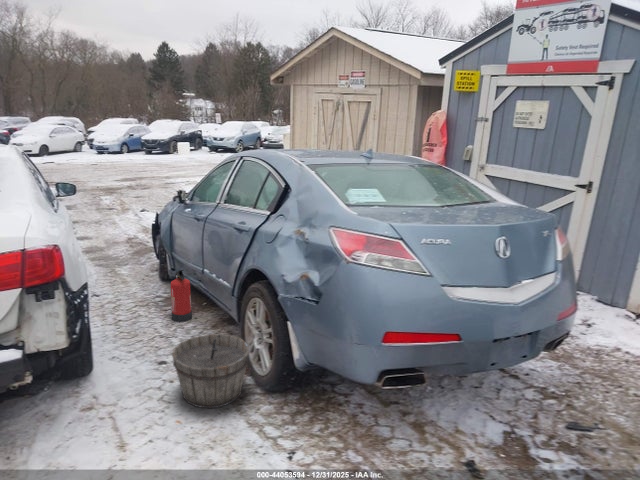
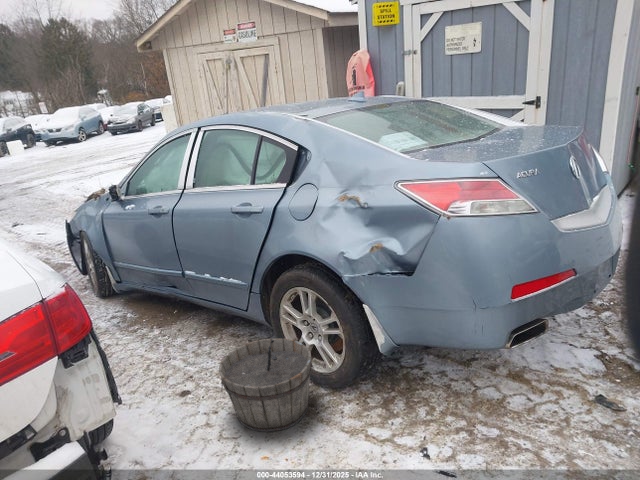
fire extinguisher: present [171,270,192,322] -> none [144,278,178,343]

